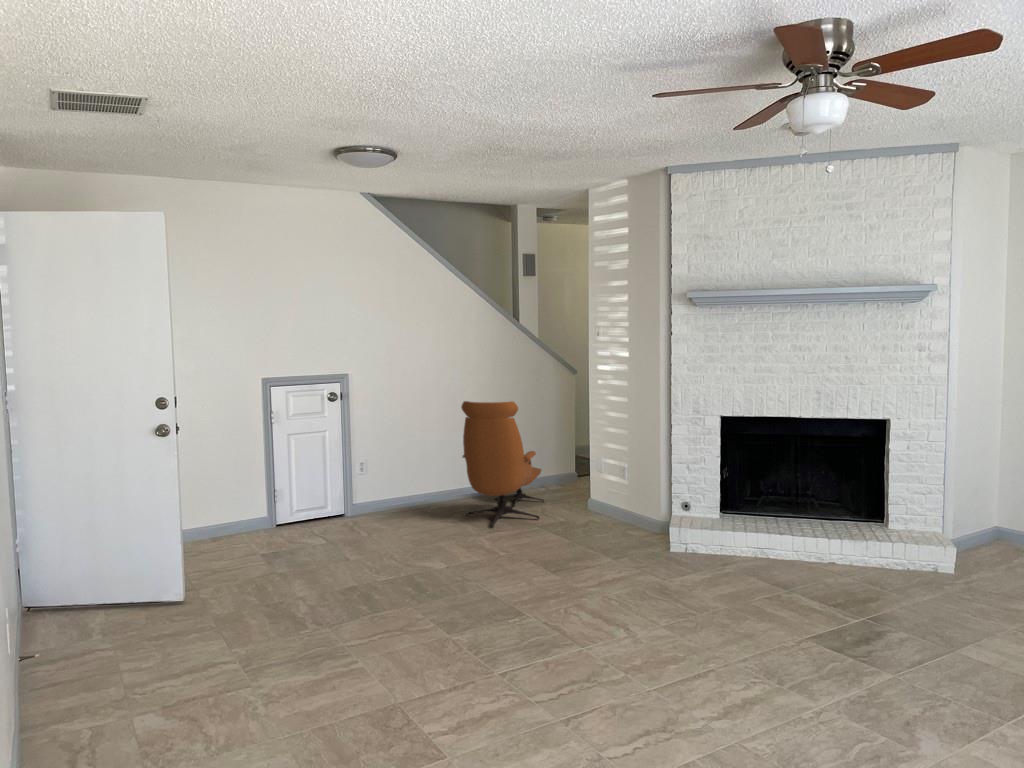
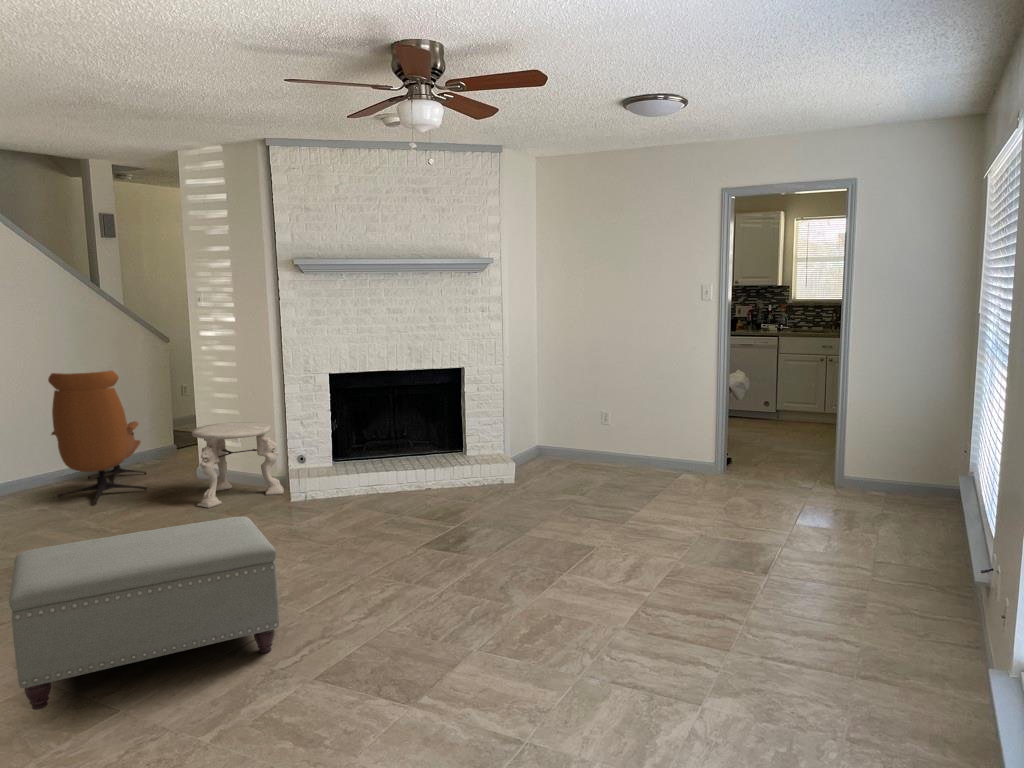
side table: none [579,461,667,548] -> present [192,422,284,508]
ottoman: none [360,572,612,736] -> present [9,516,279,710]

